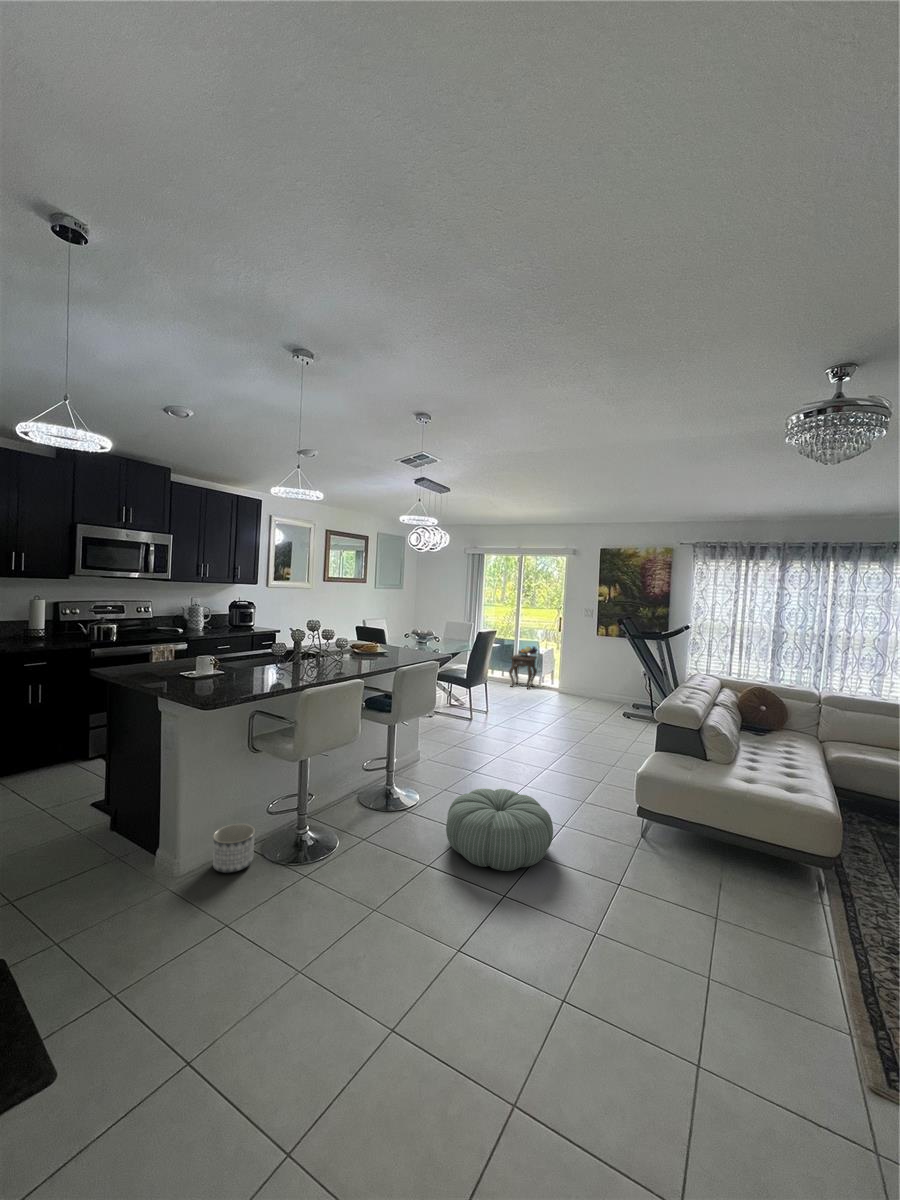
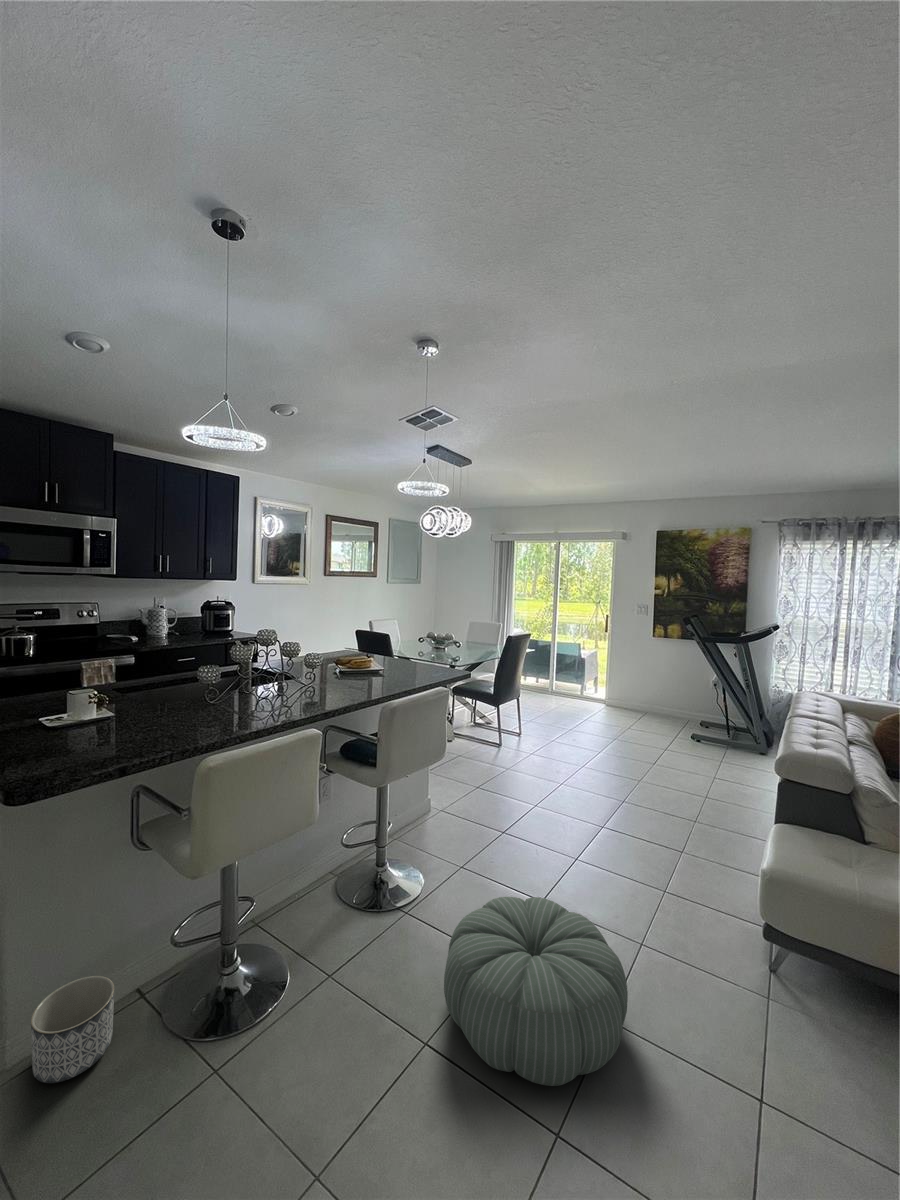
side table: present [509,646,537,689] -> none [544,648,580,701]

